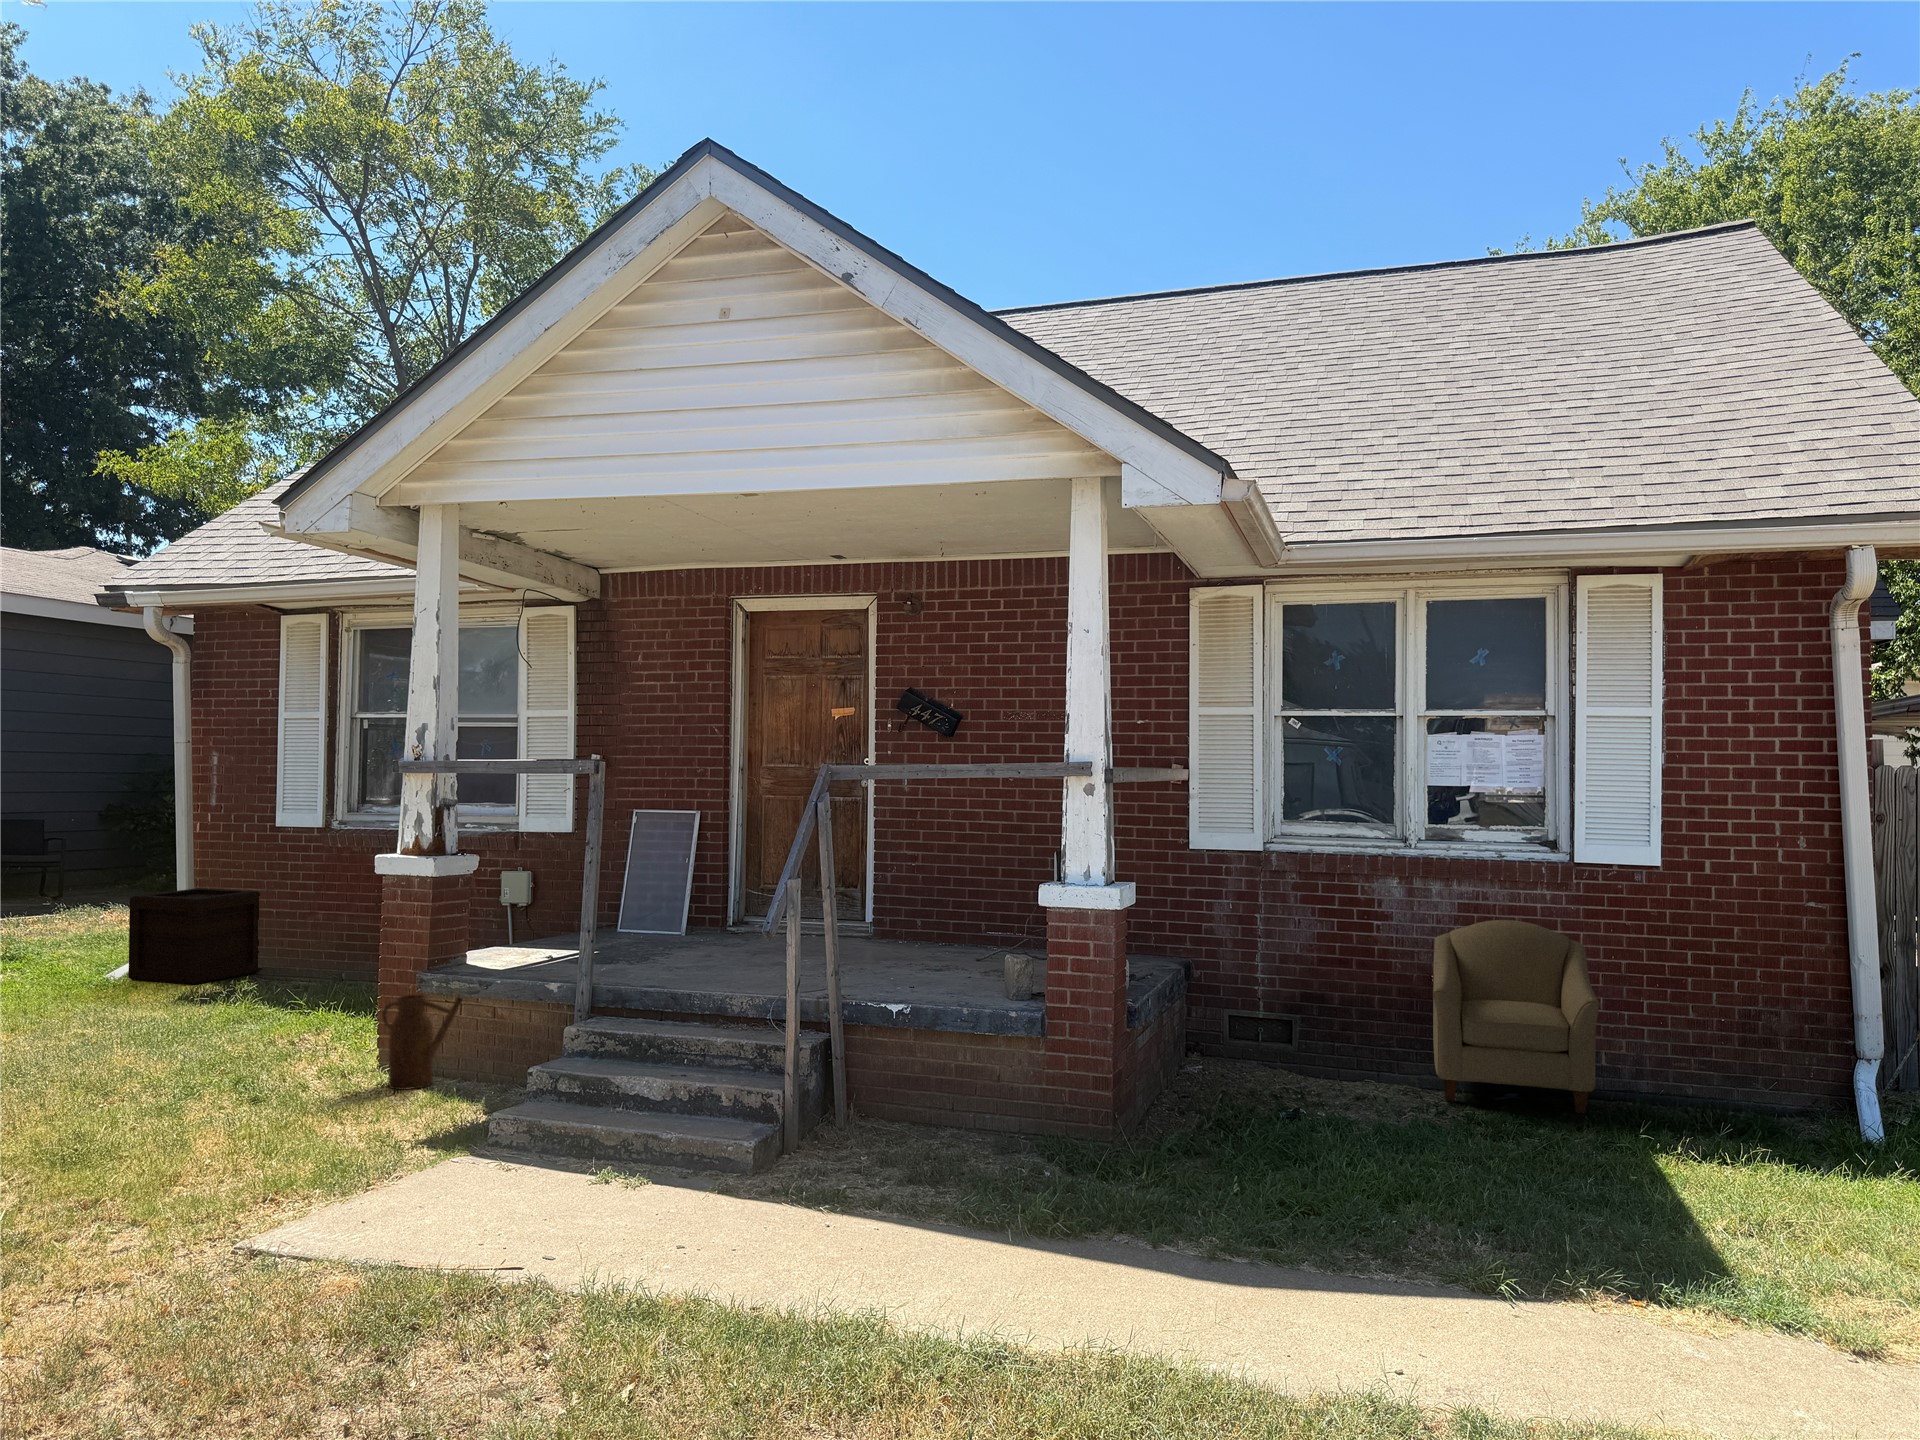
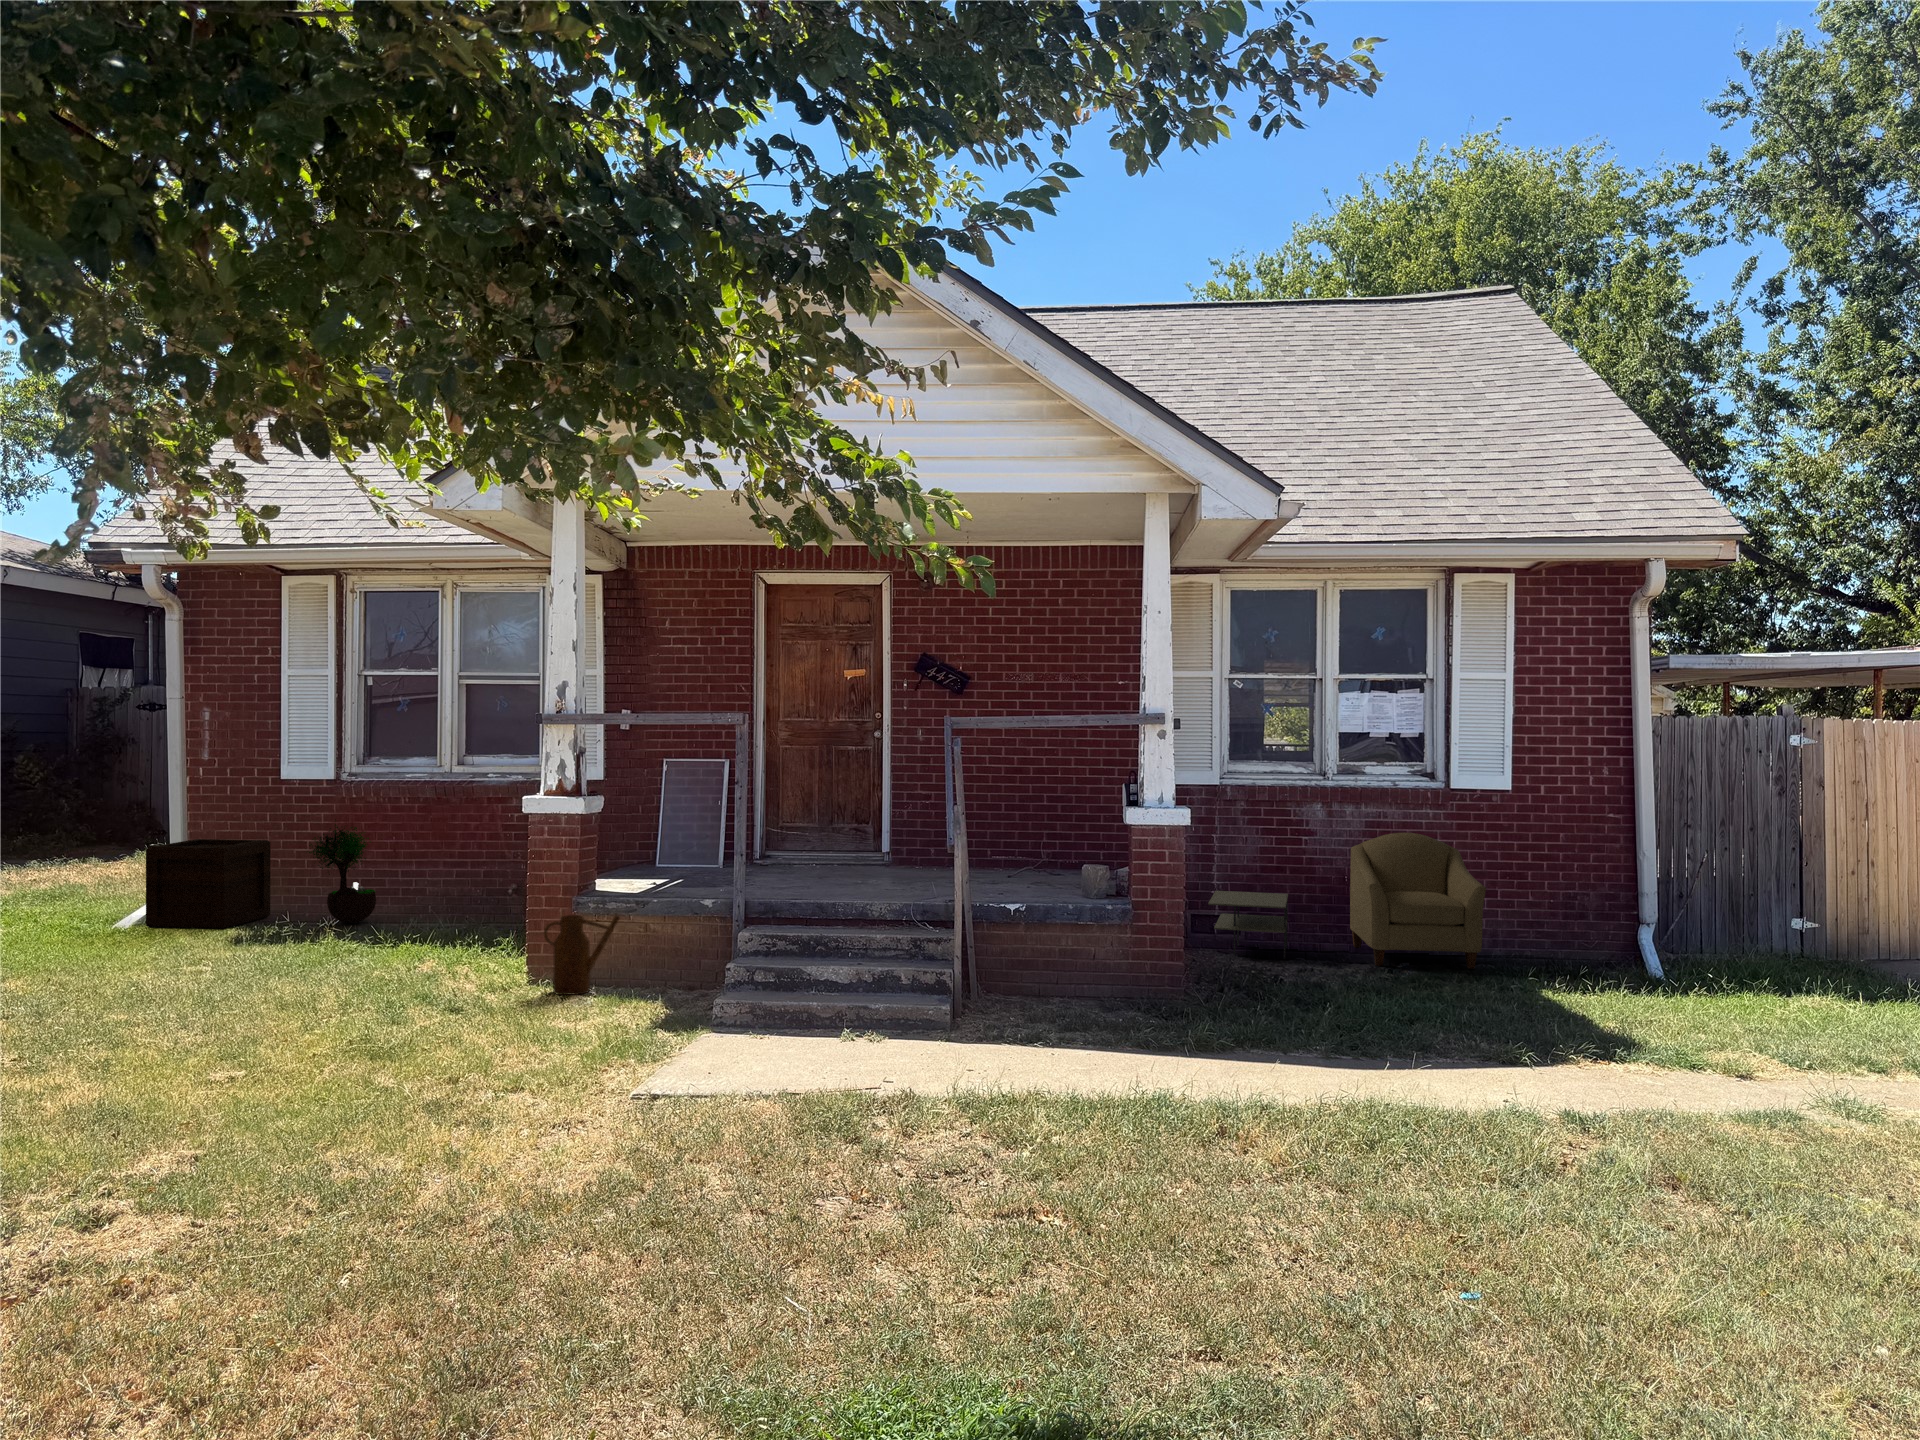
potted tree: none [274,871,355,983] -> present [309,819,376,923]
side table: none [1227,986,1352,1083] -> present [1208,891,1288,959]

